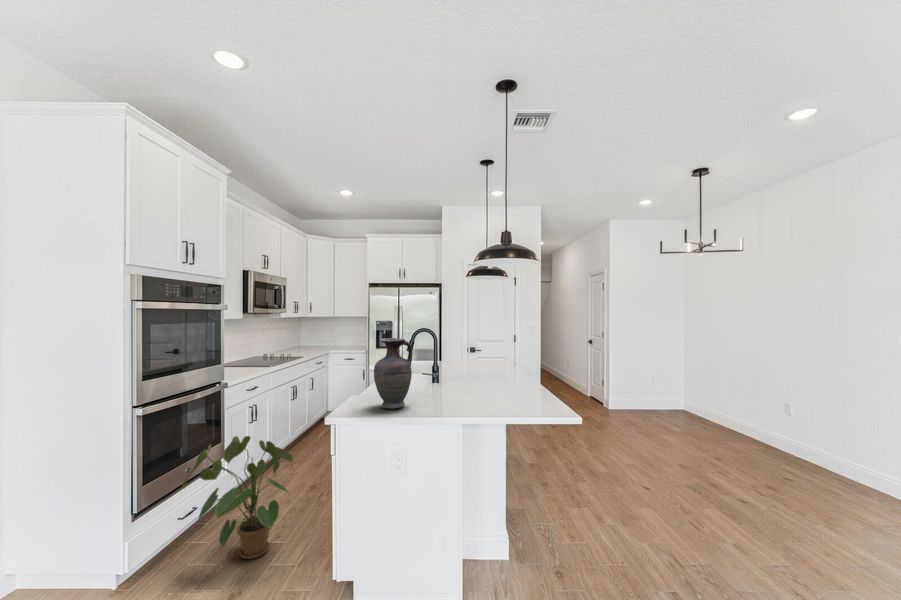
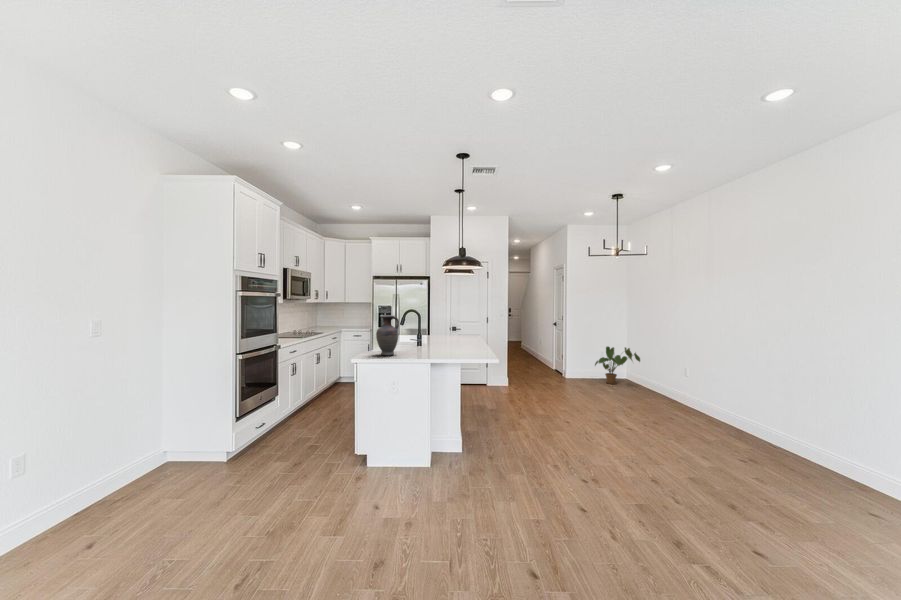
house plant: present [182,436,293,559] -> present [595,347,640,384]

